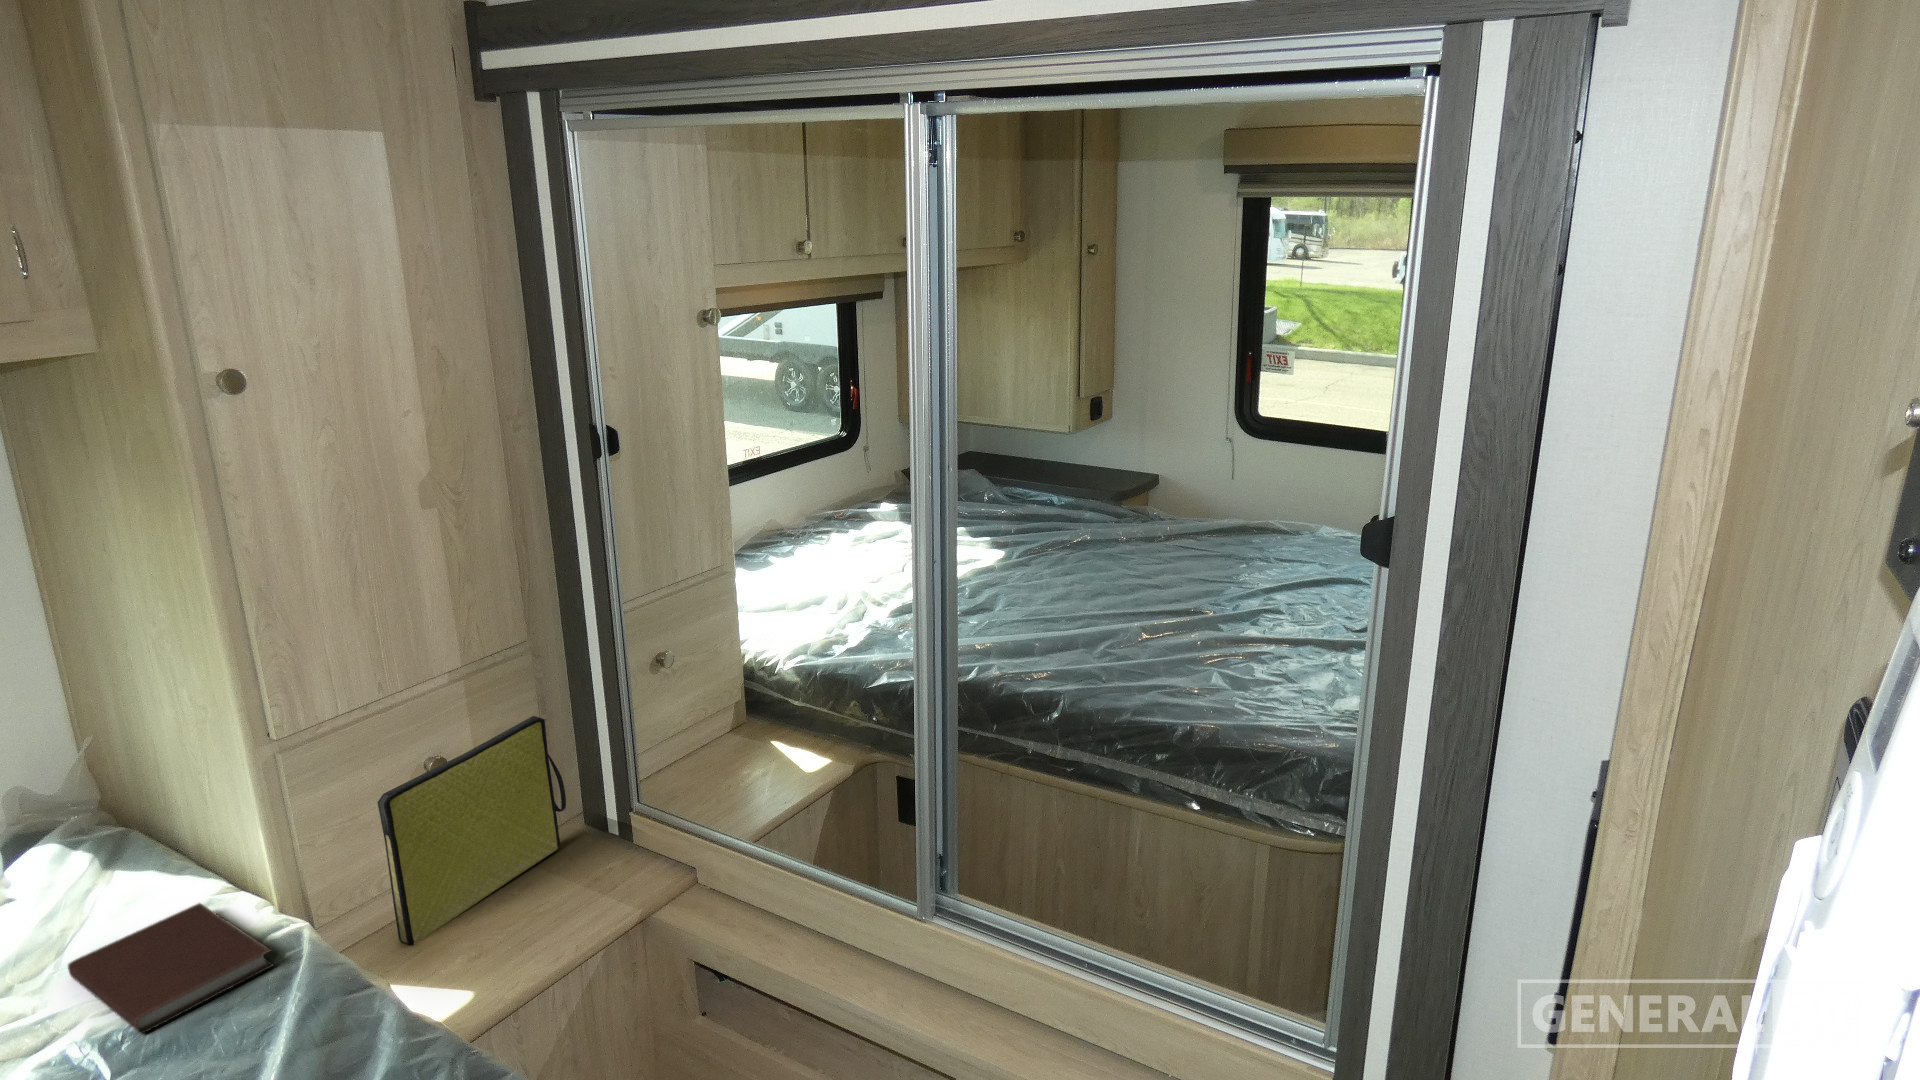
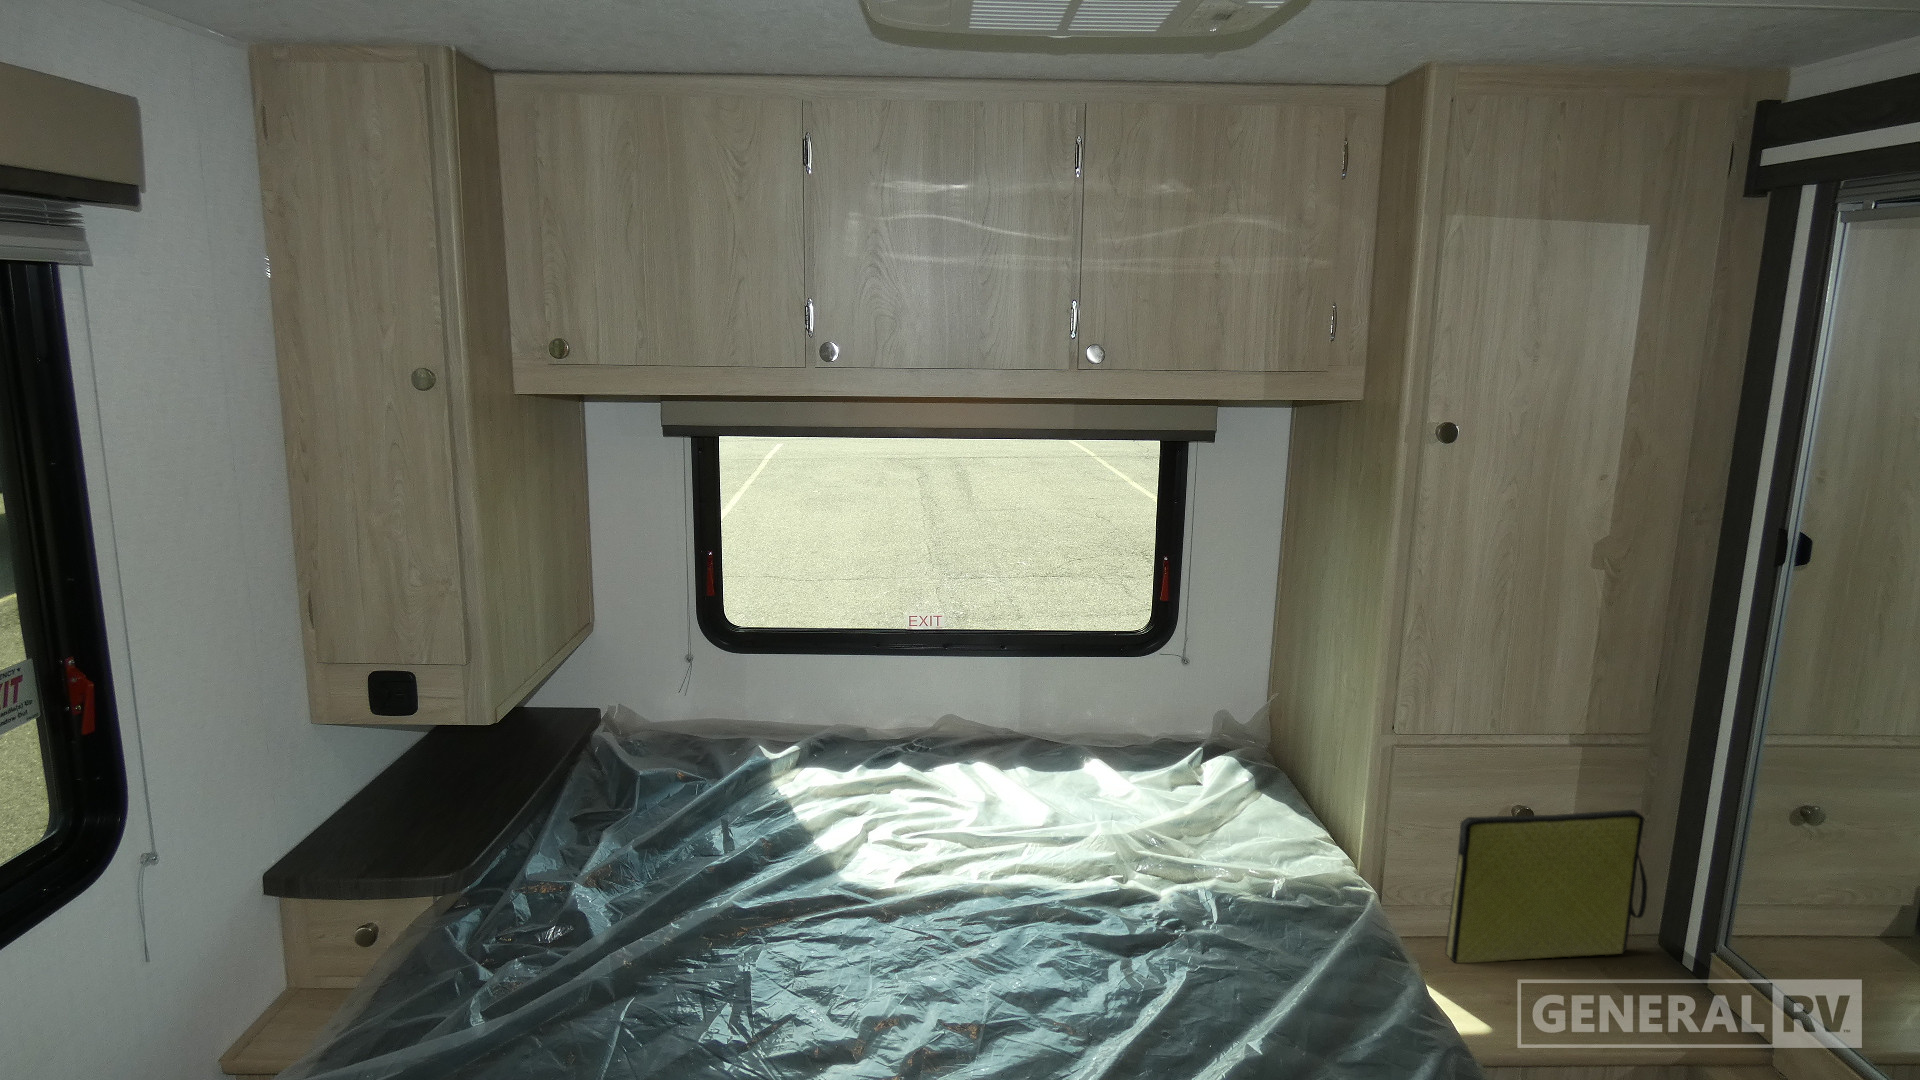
notebook: present [68,903,274,1033] -> none [1216,836,1344,908]

